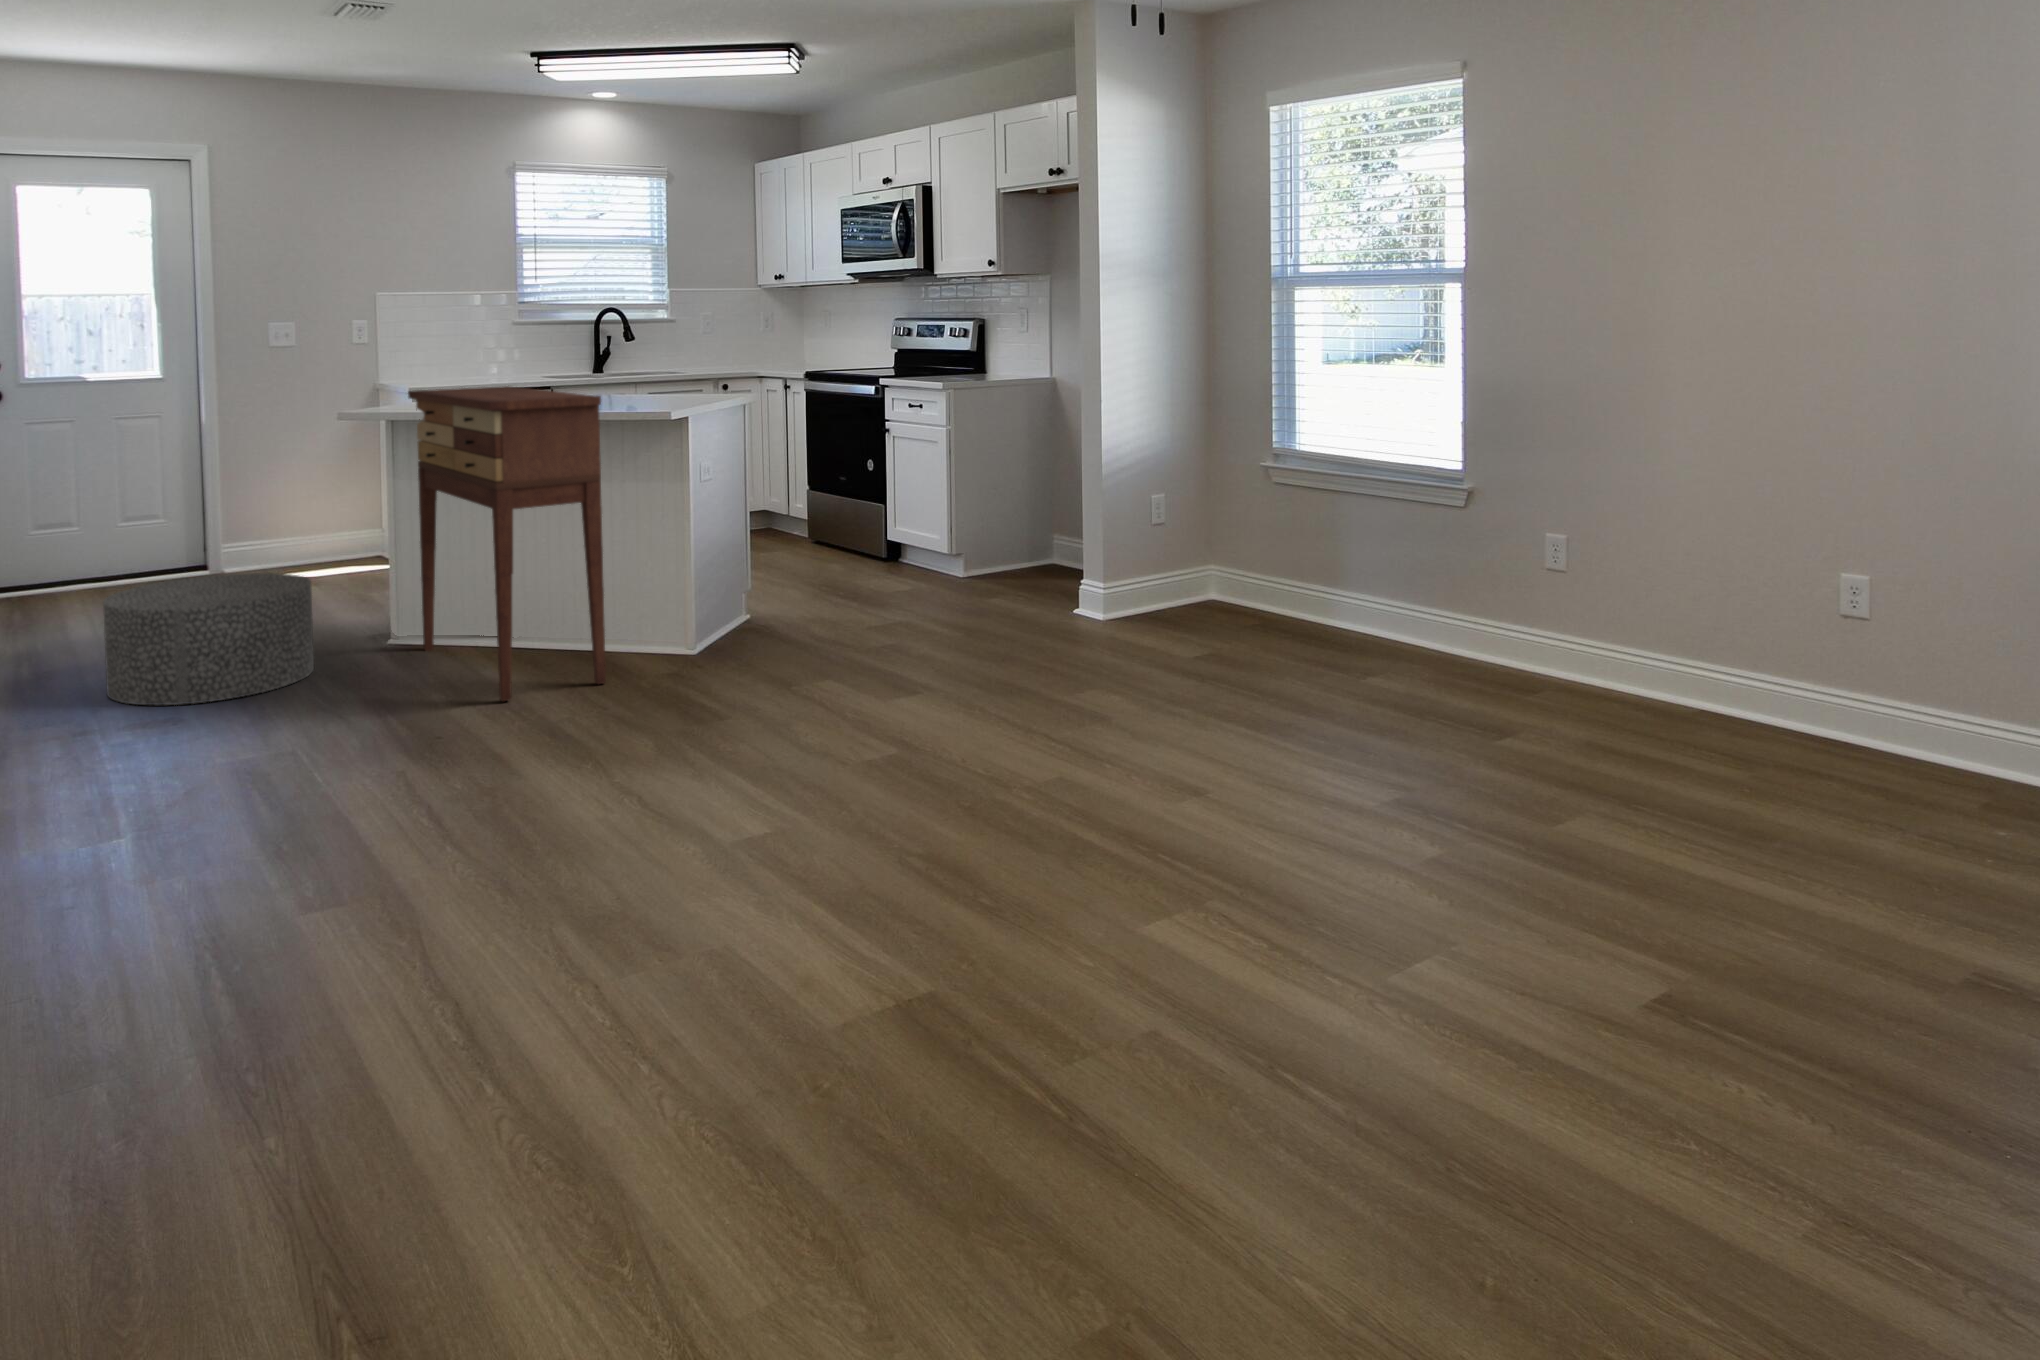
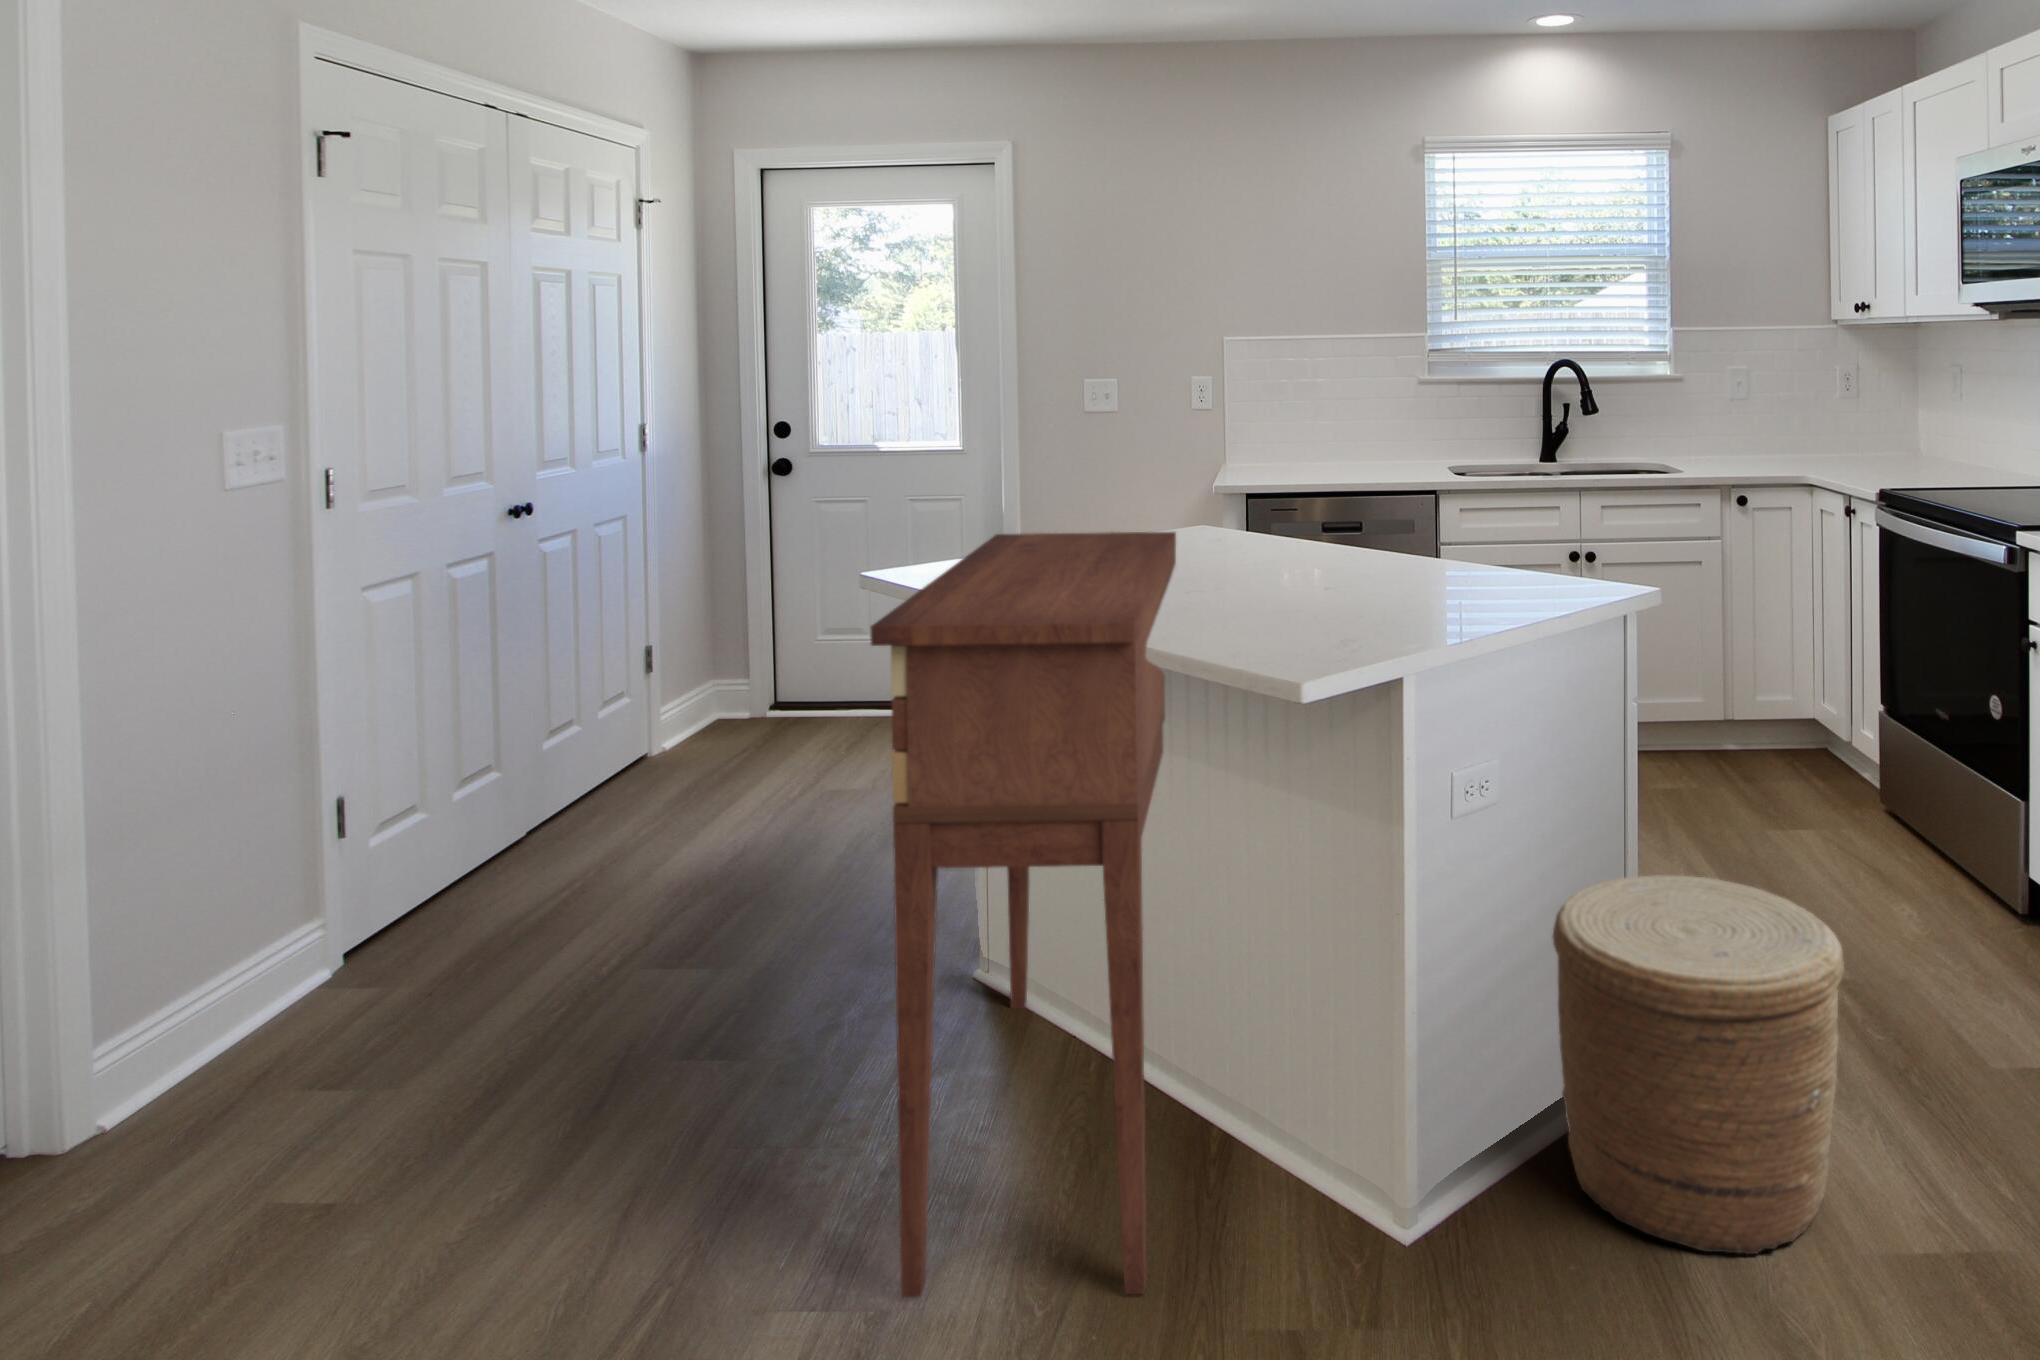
woven basket: none [735,516,850,640] -> present [1553,876,1844,1255]
ottoman: present [103,573,314,705] -> none [509,802,842,1079]

